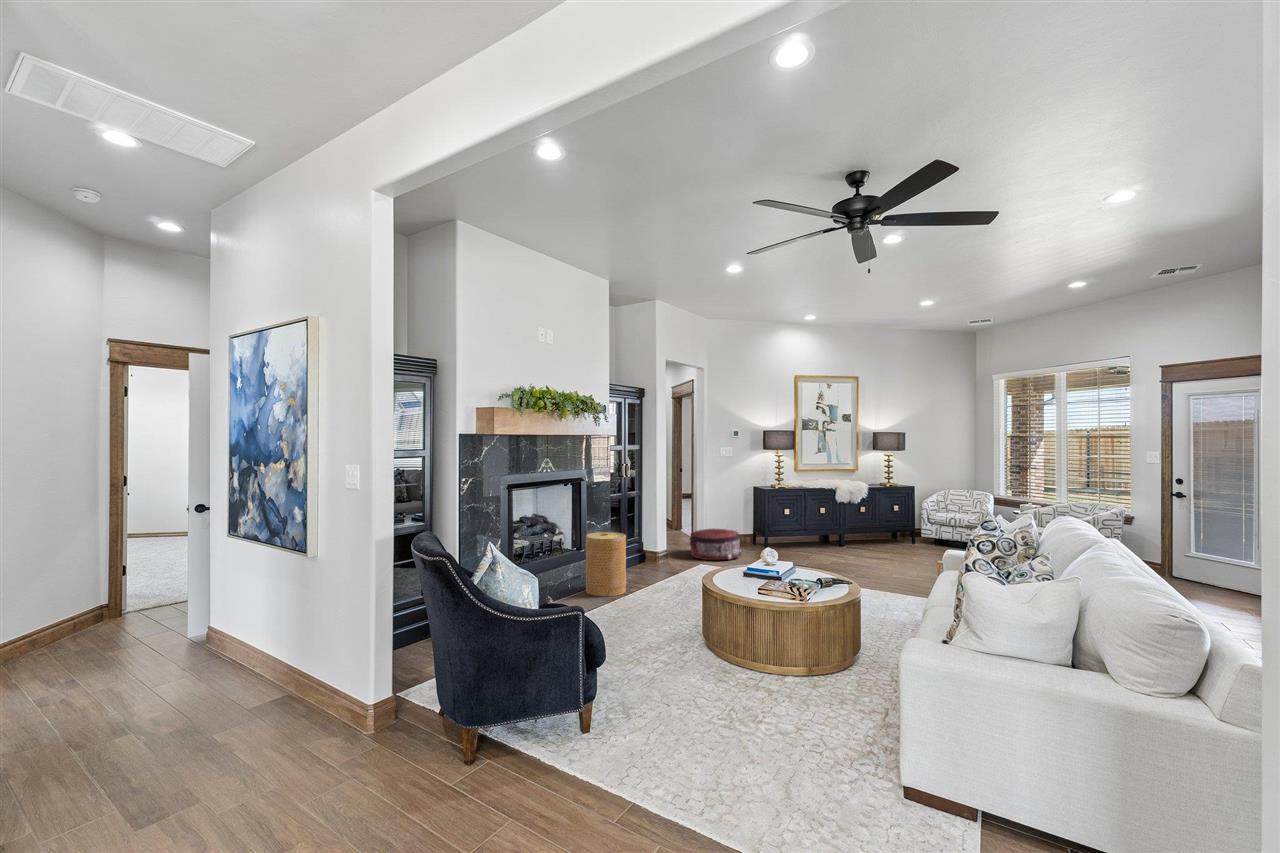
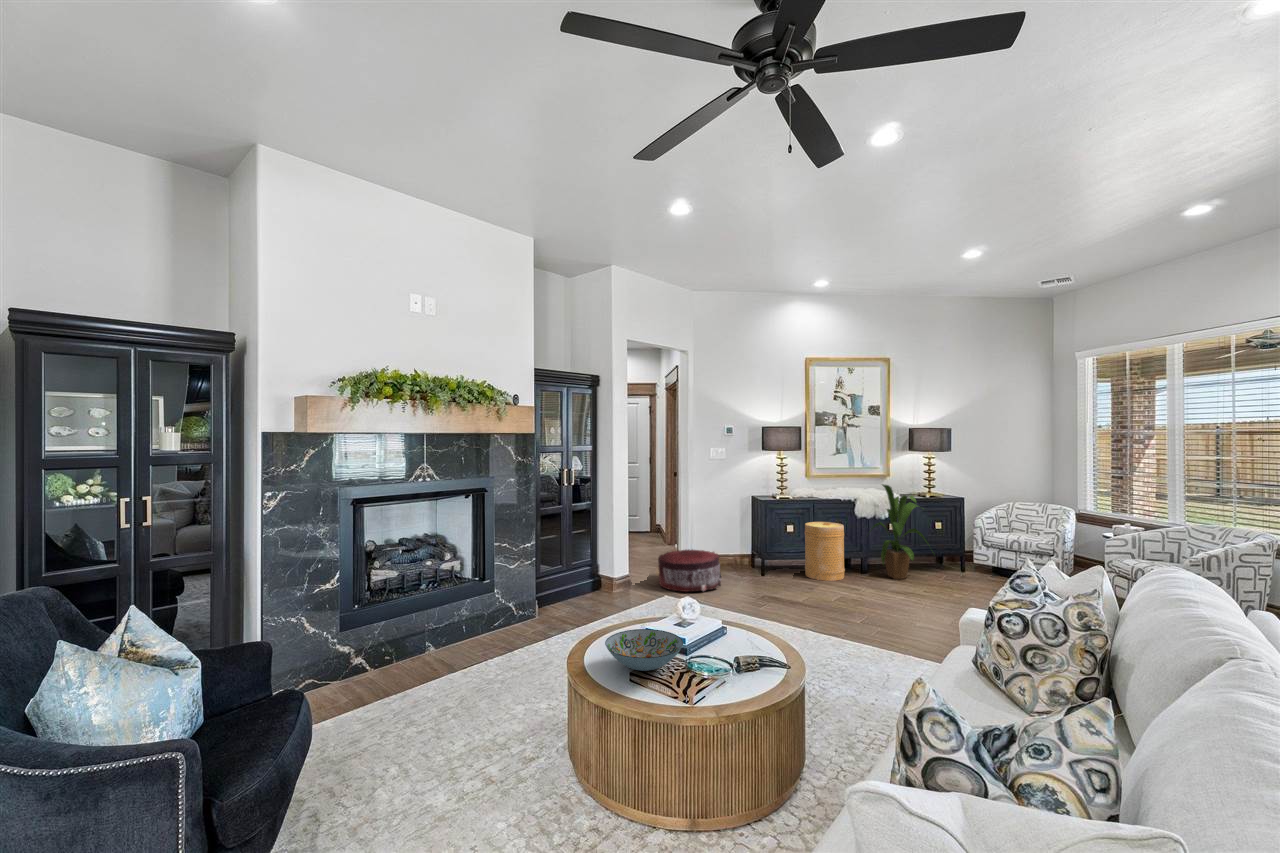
house plant: none [844,476,898,549] -> present [871,484,926,579]
basket: present [585,532,626,597] -> present [804,522,845,581]
decorative bowl: none [736,564,788,587] -> present [605,629,683,671]

